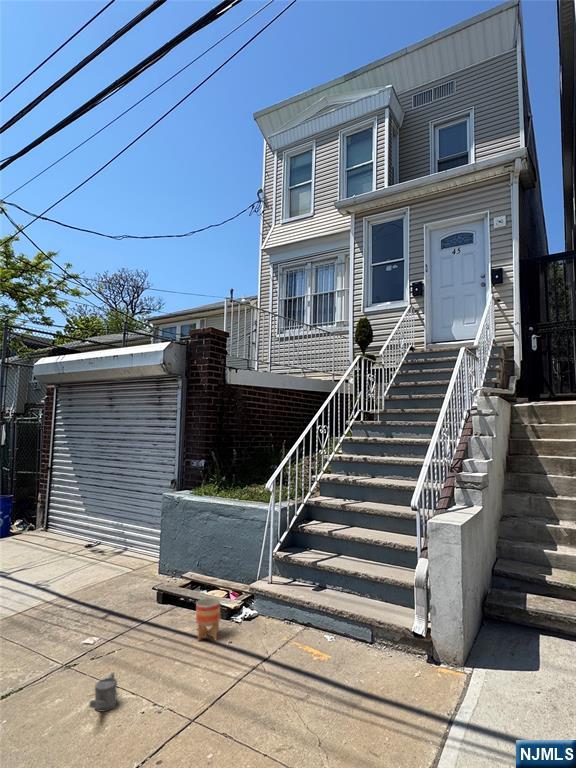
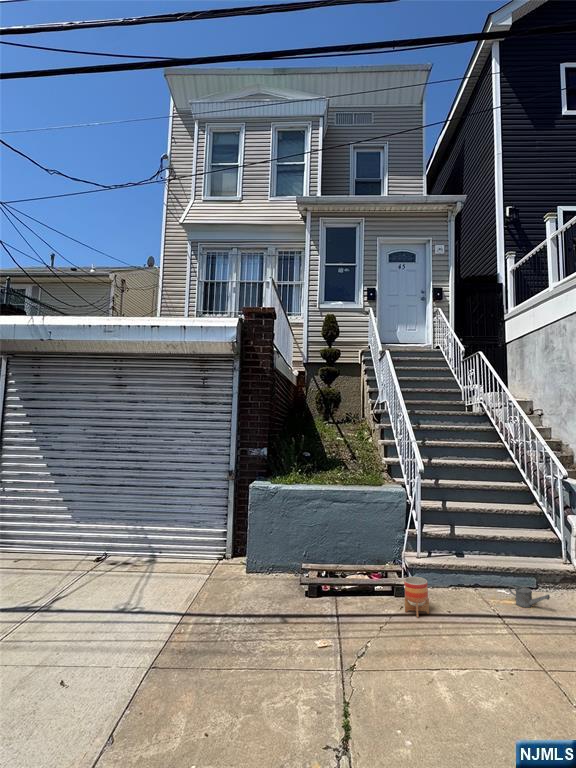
watering can: present [89,673,117,711] -> present [509,585,550,608]

